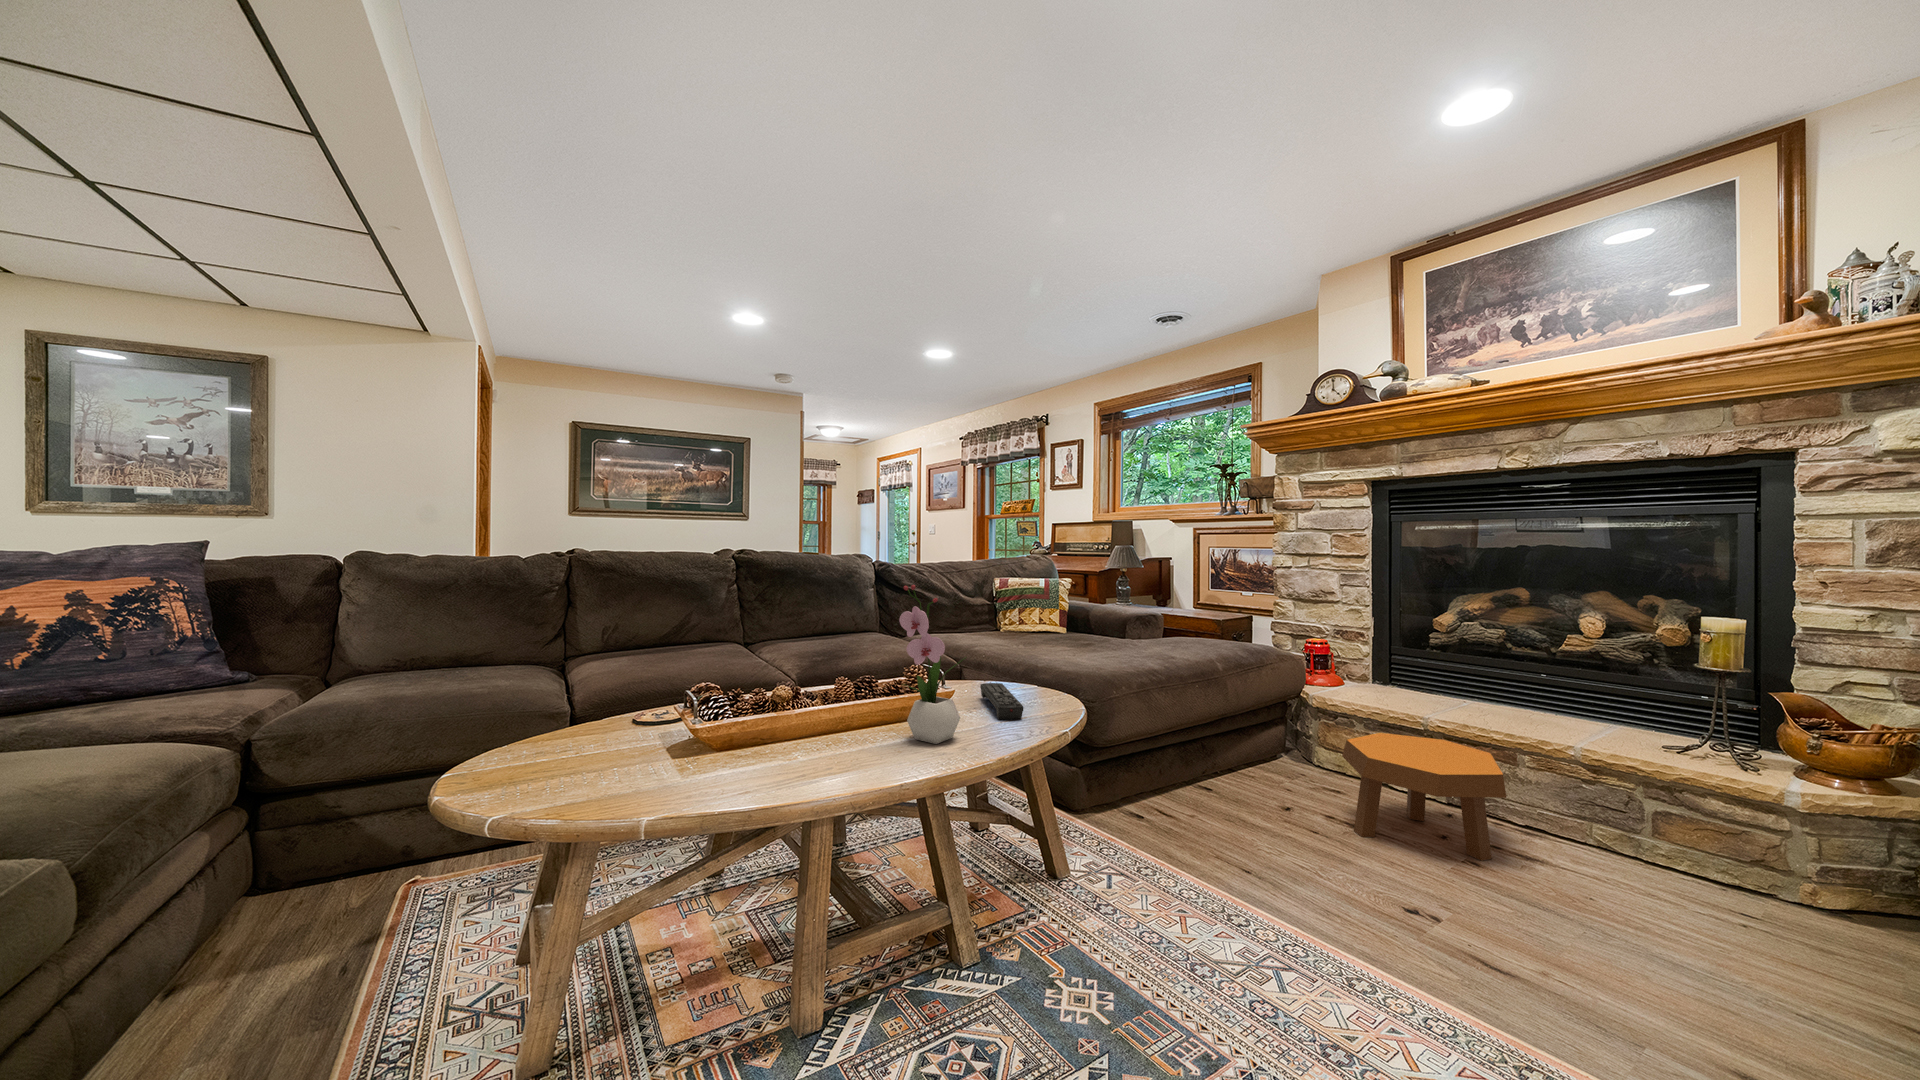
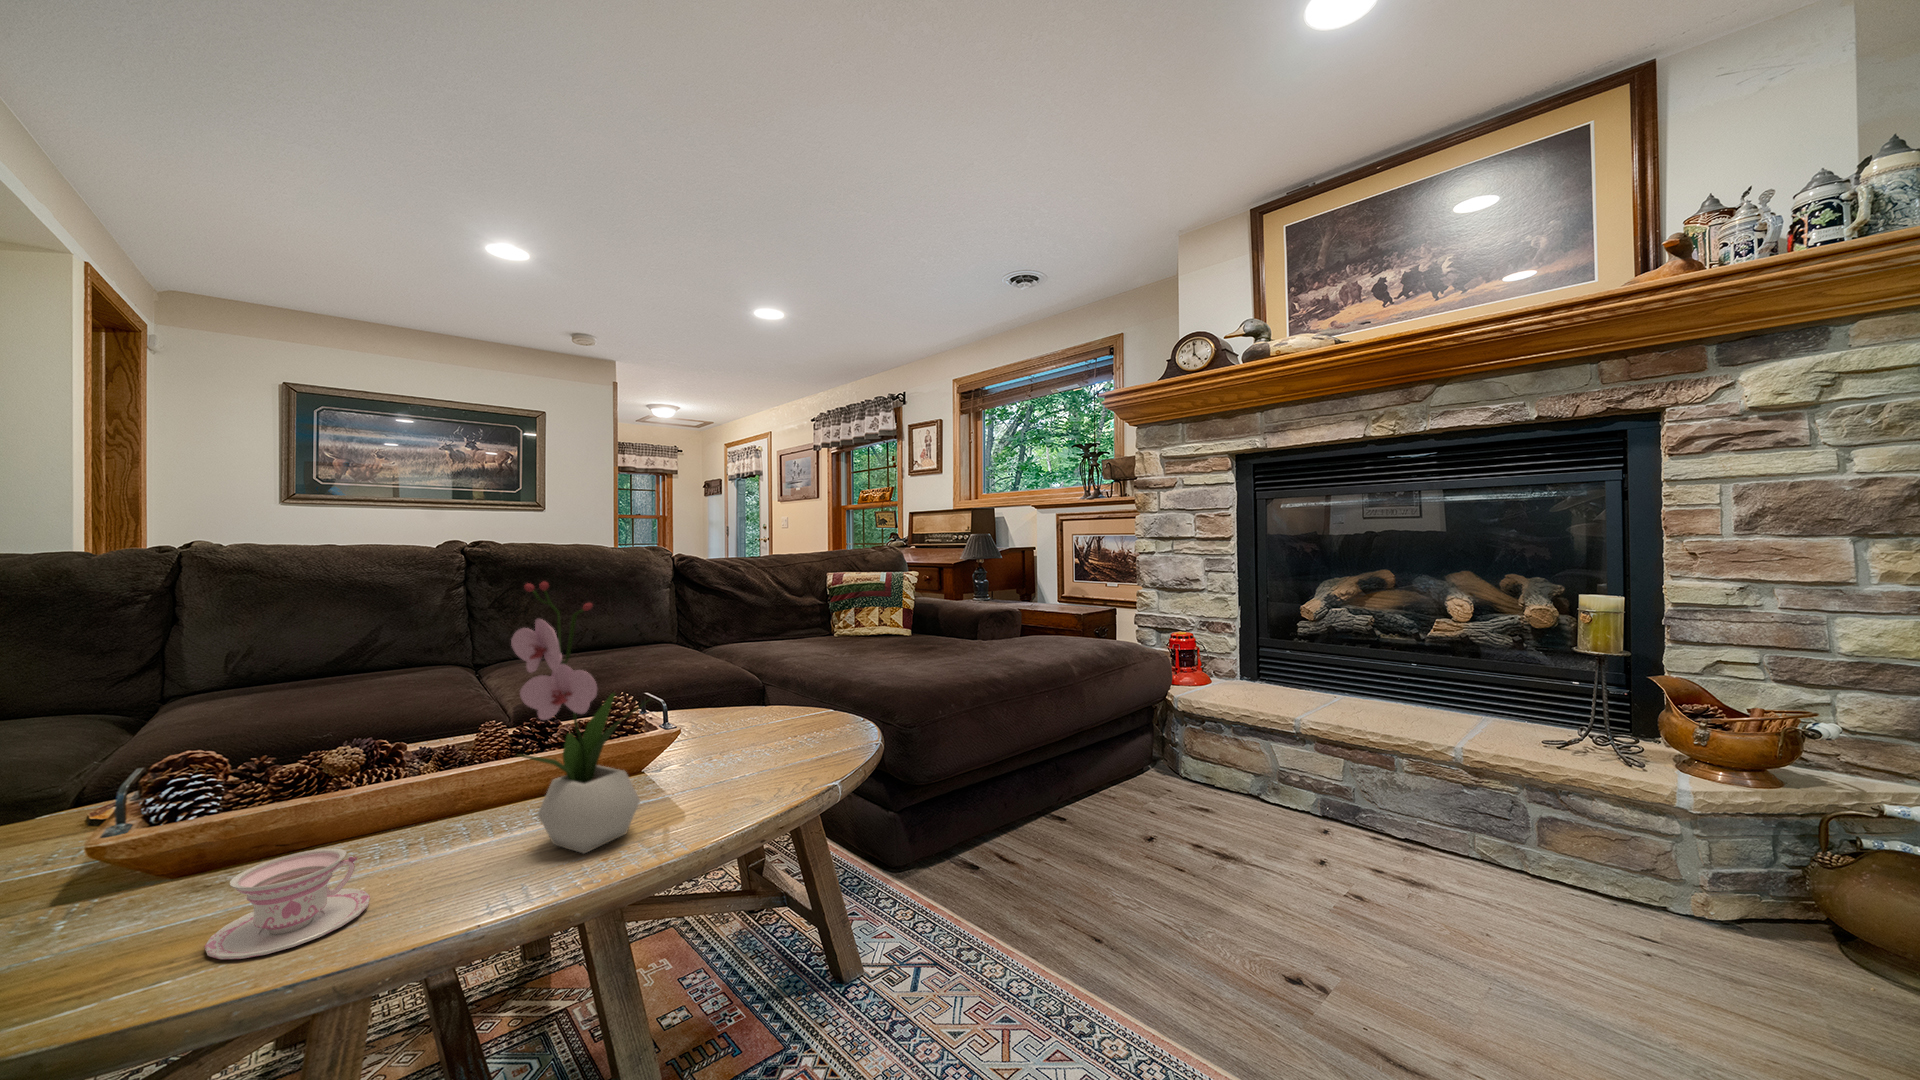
remote control: present [980,683,1023,719] -> none [733,720,775,785]
teacup: none [786,724,846,769] -> present [205,848,370,959]
footstool: present [1342,733,1506,861] -> none [1212,741,1396,895]

